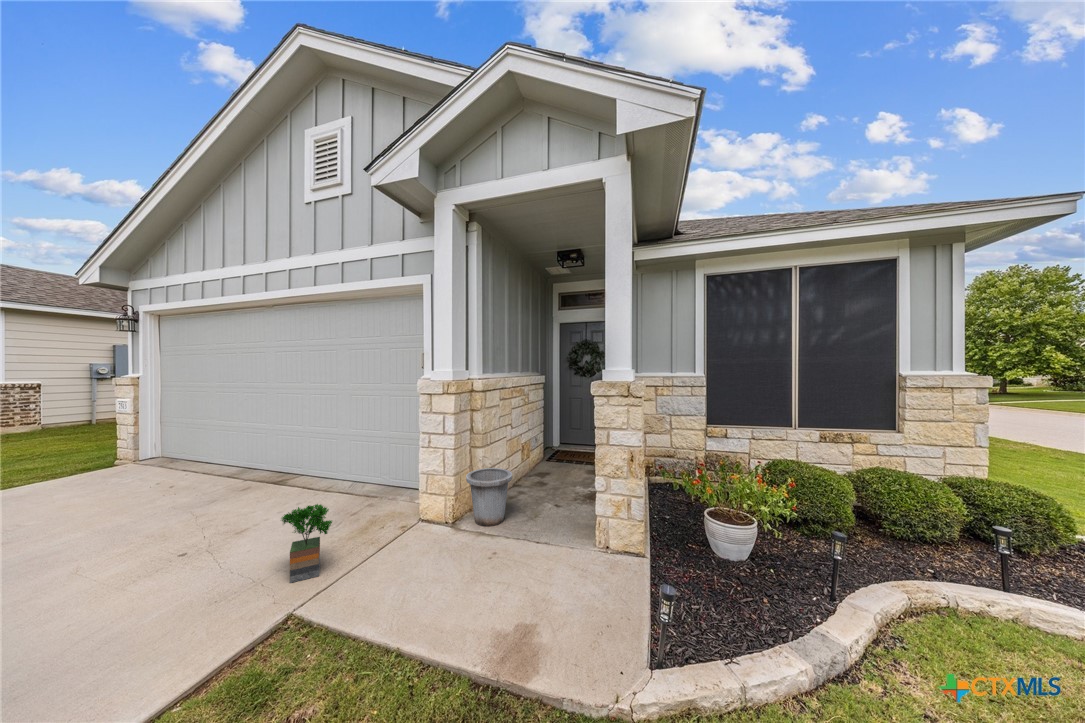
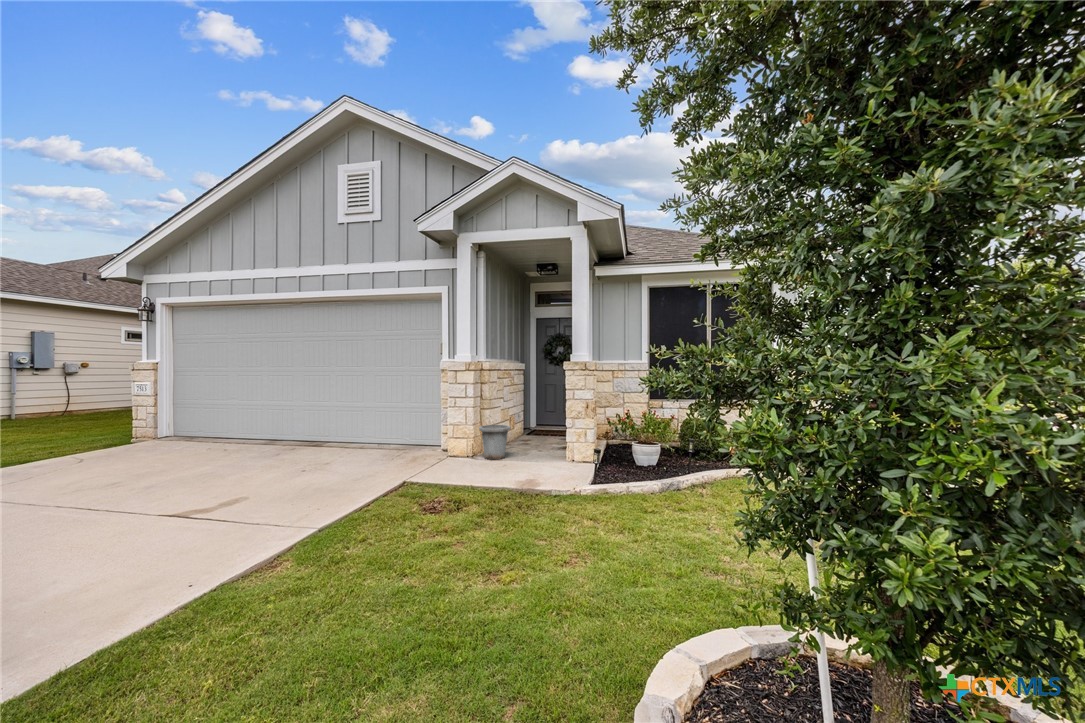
potted tree: present [281,504,332,583] -> none [382,434,412,476]

